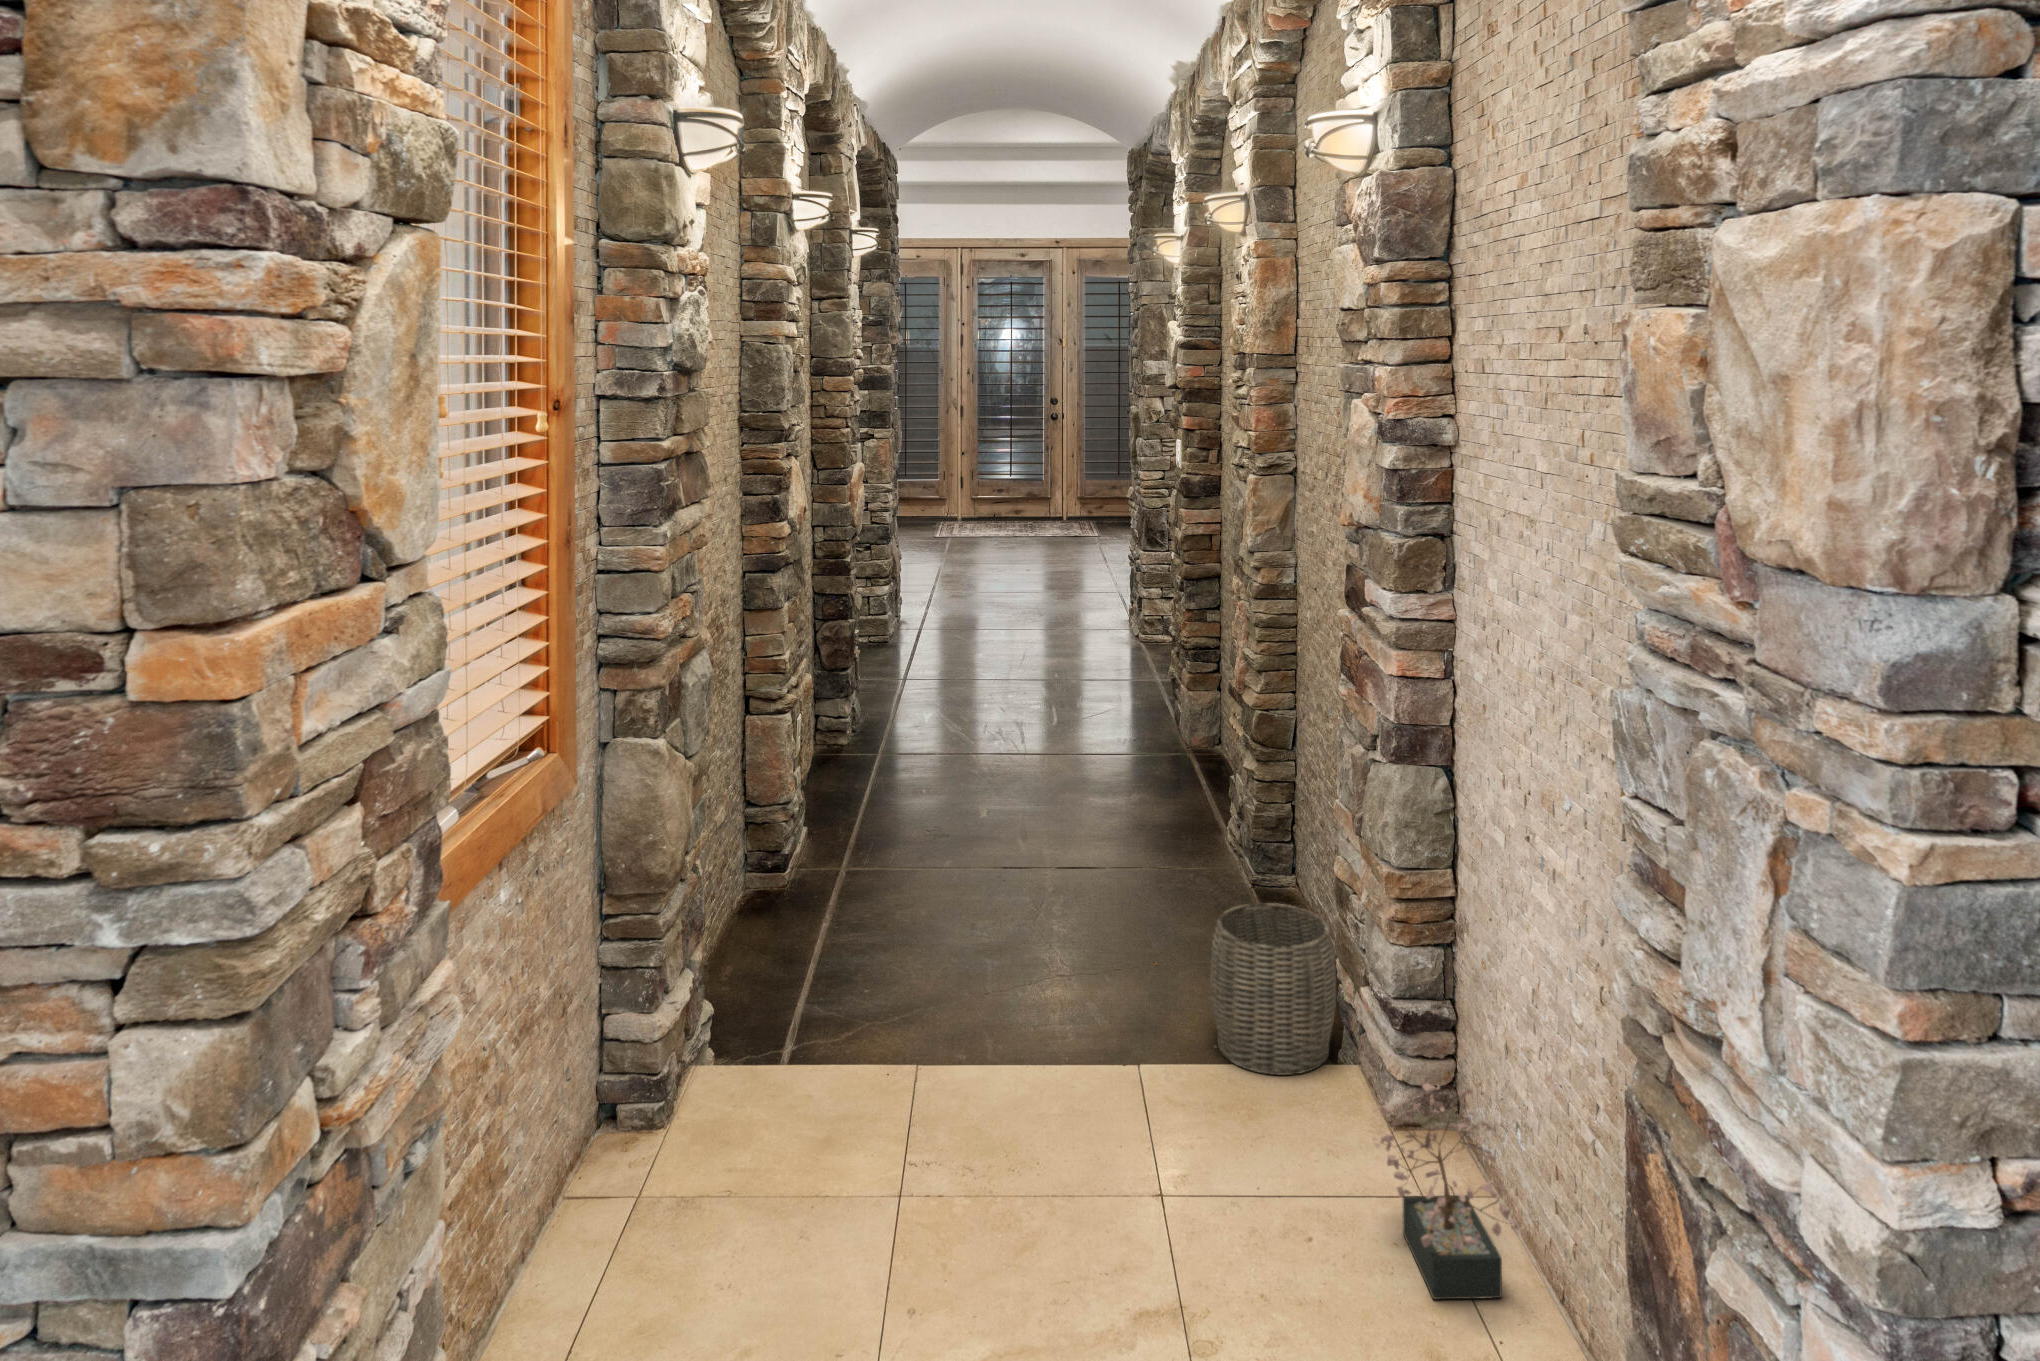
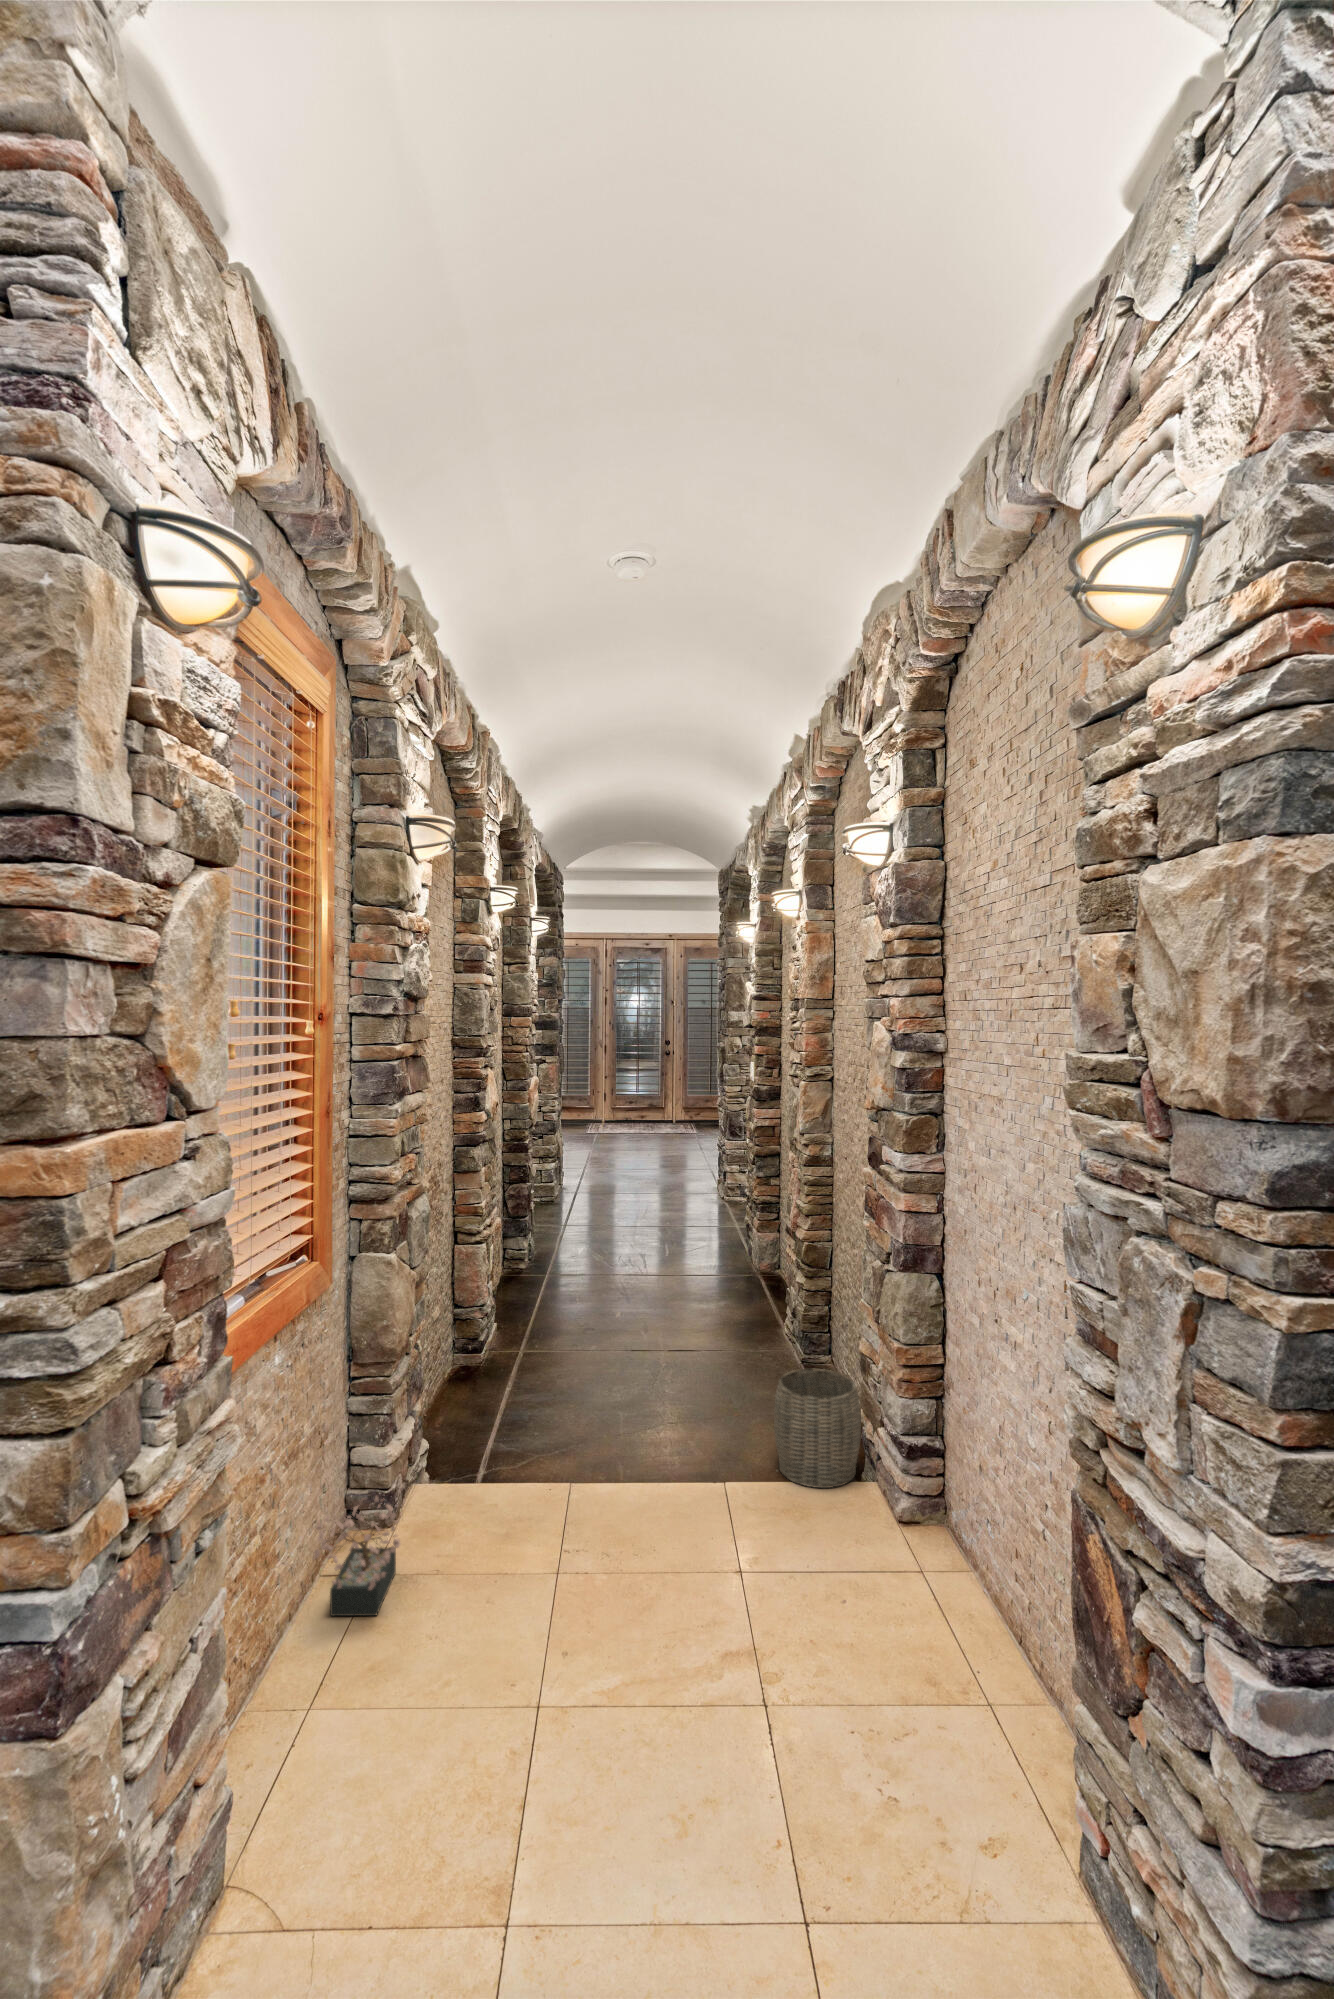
decorative plant: present [1373,1083,1521,1299] -> present [314,1496,400,1616]

